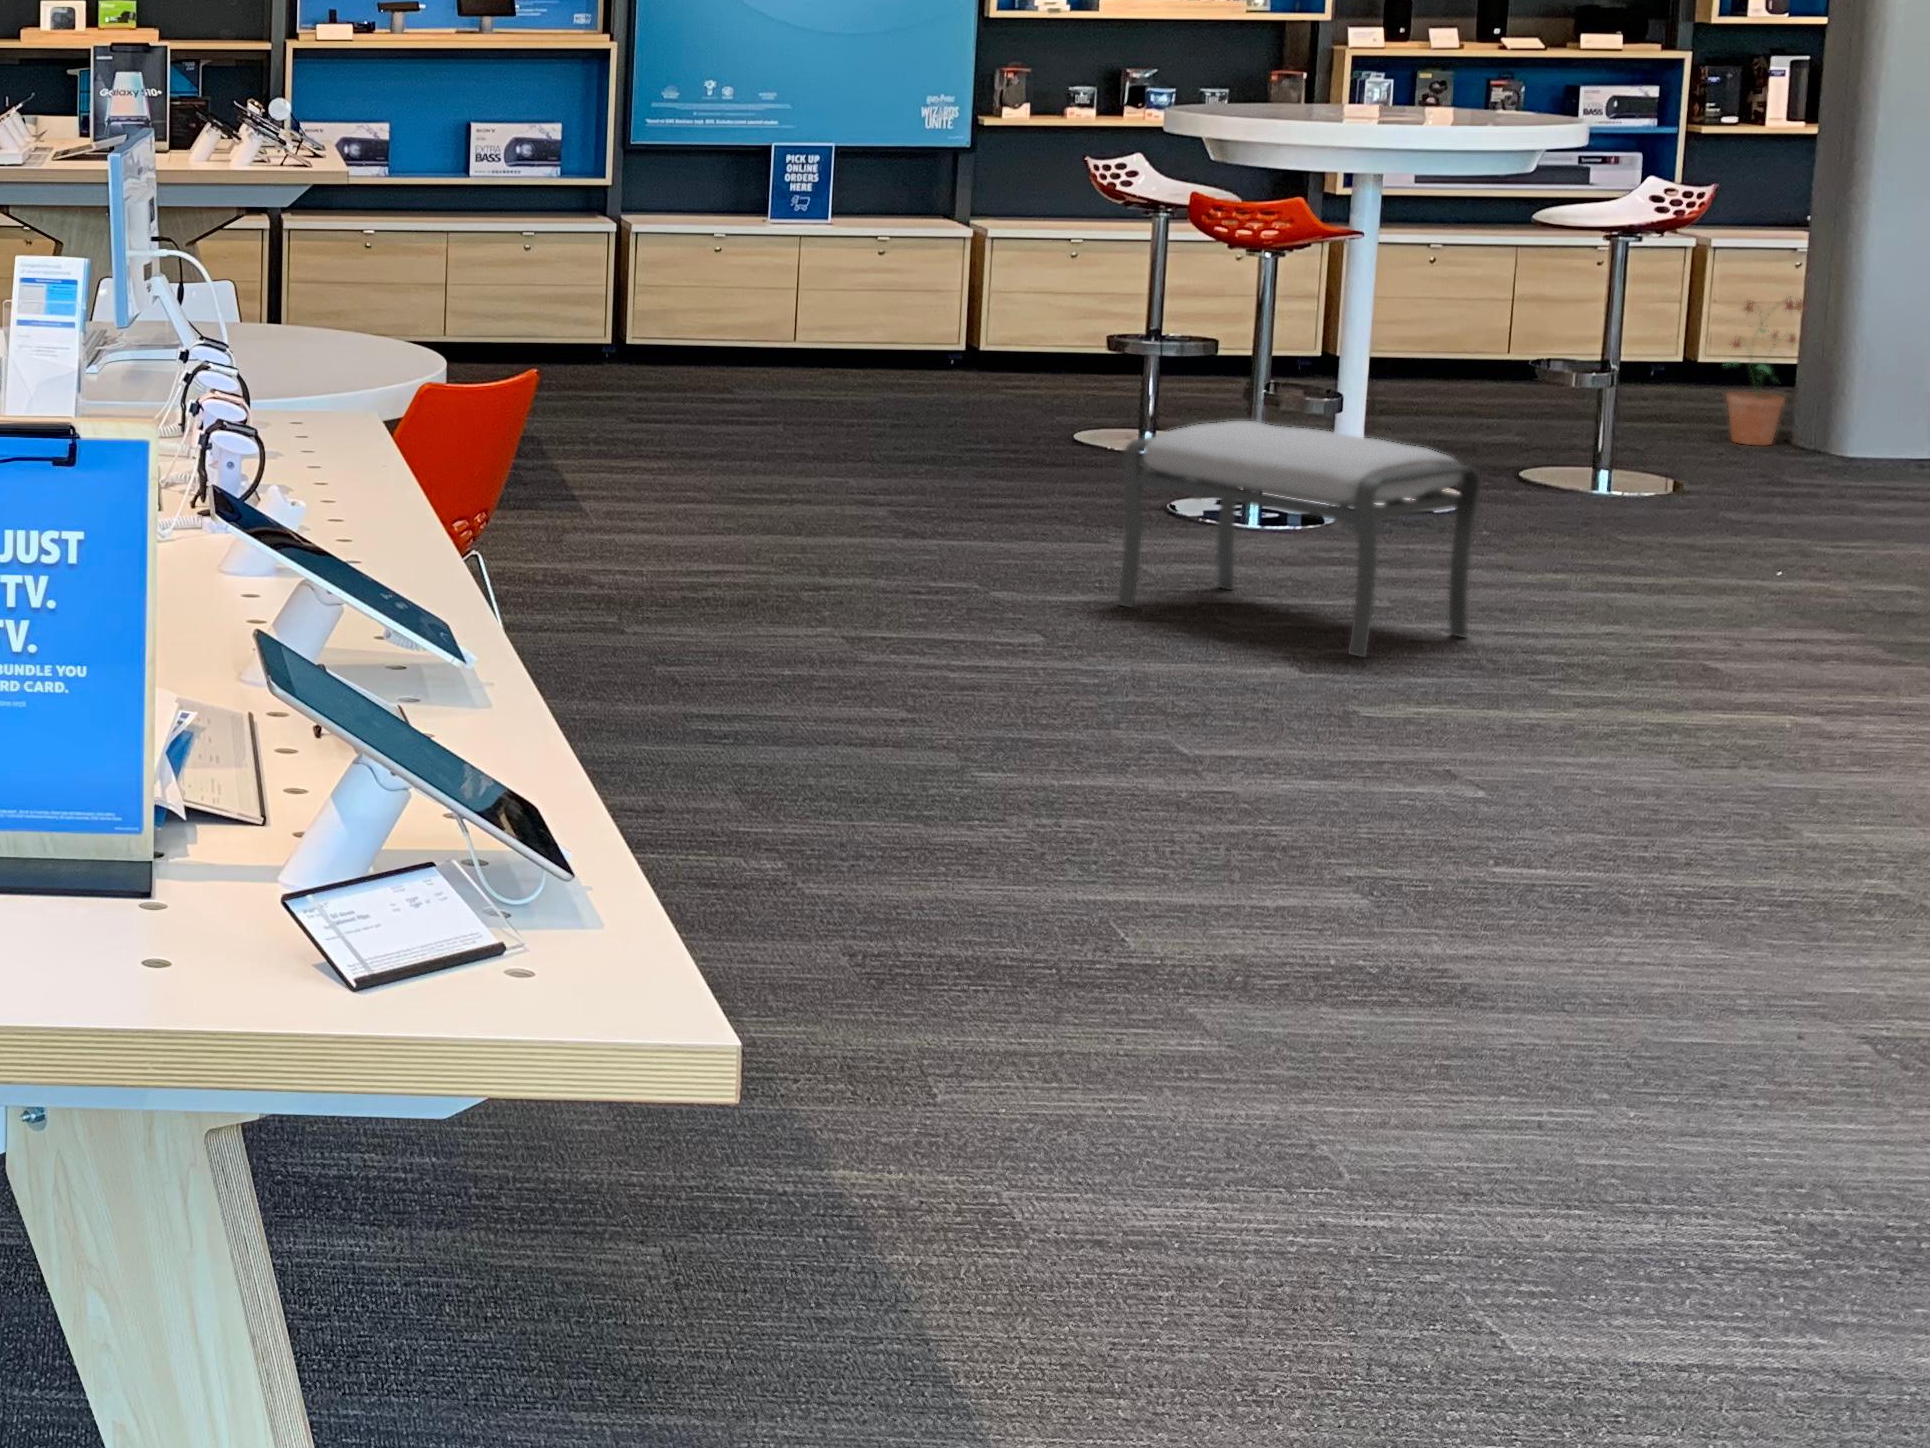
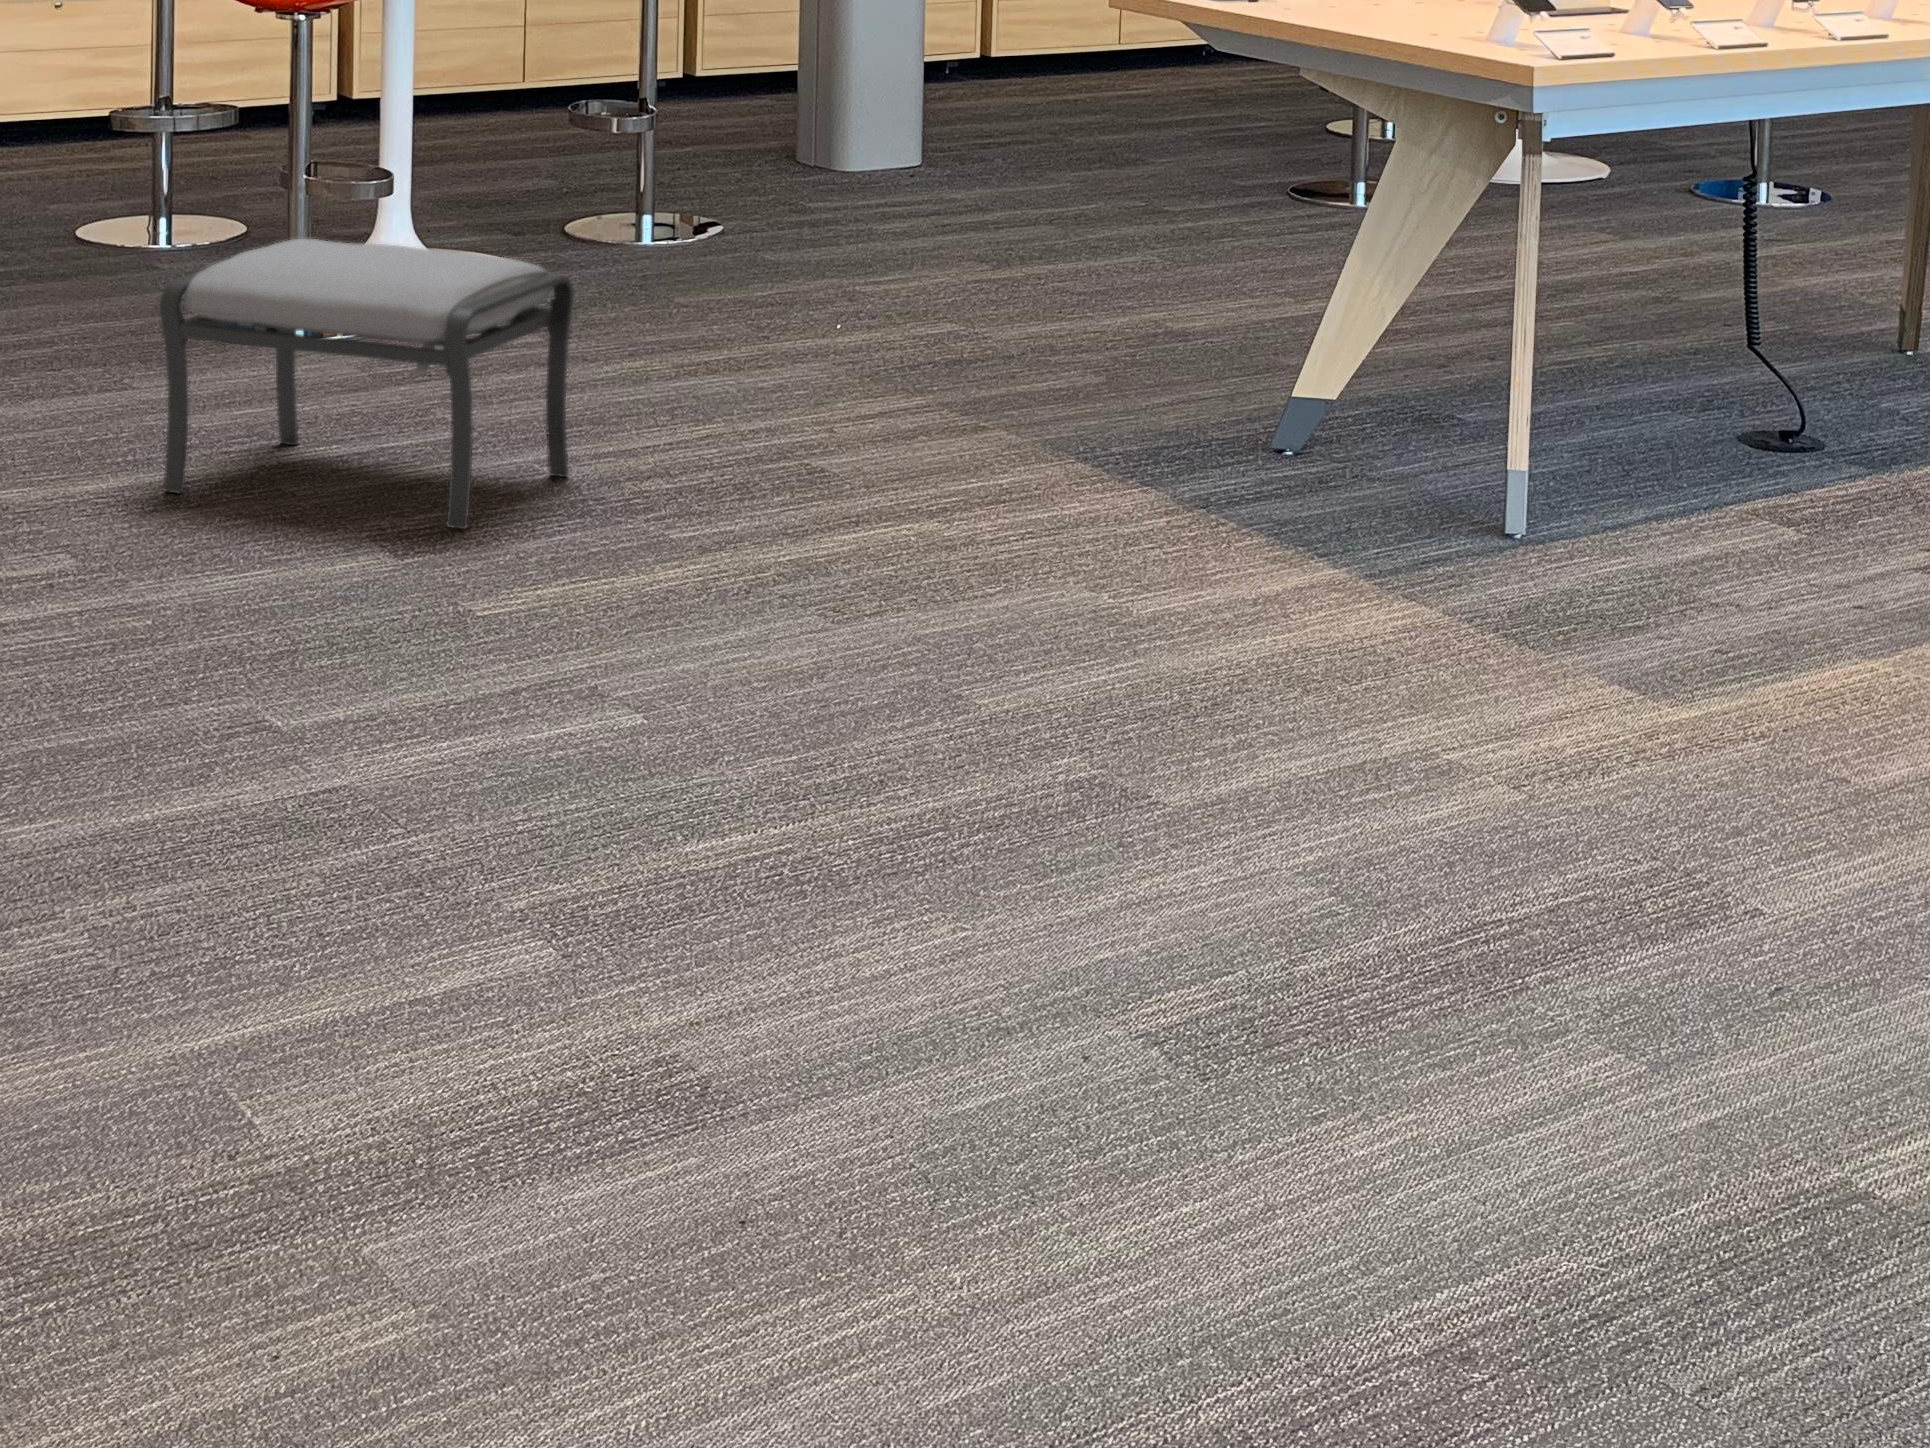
potted plant: present [1723,297,1804,445] -> none [731,18,805,172]

